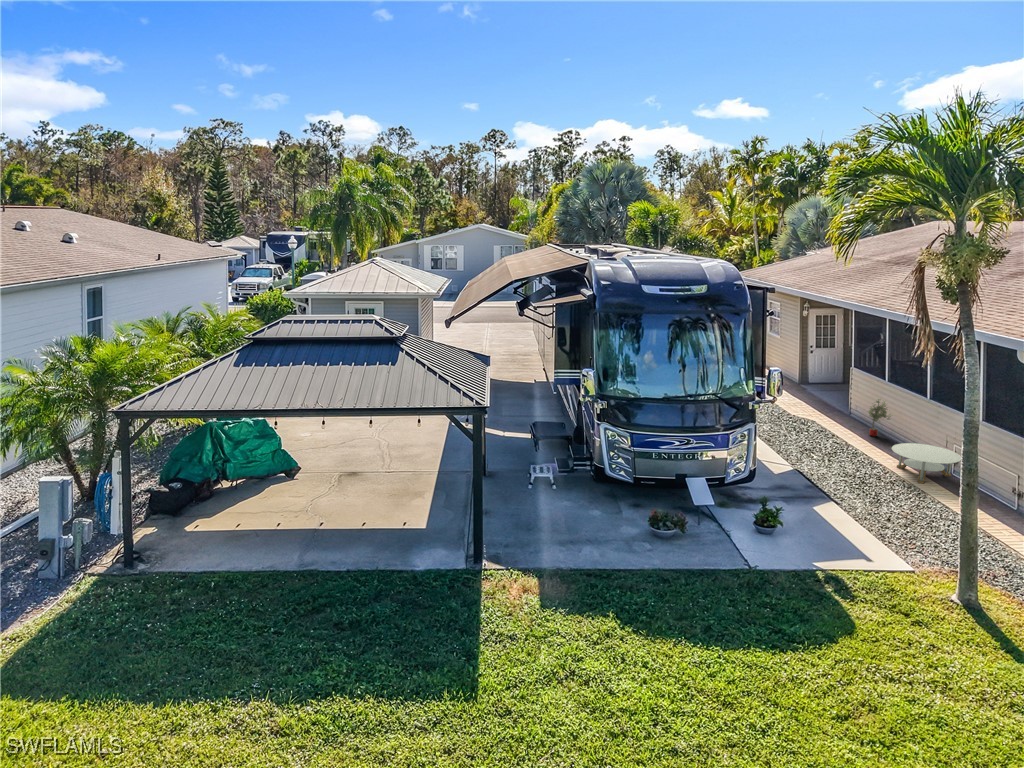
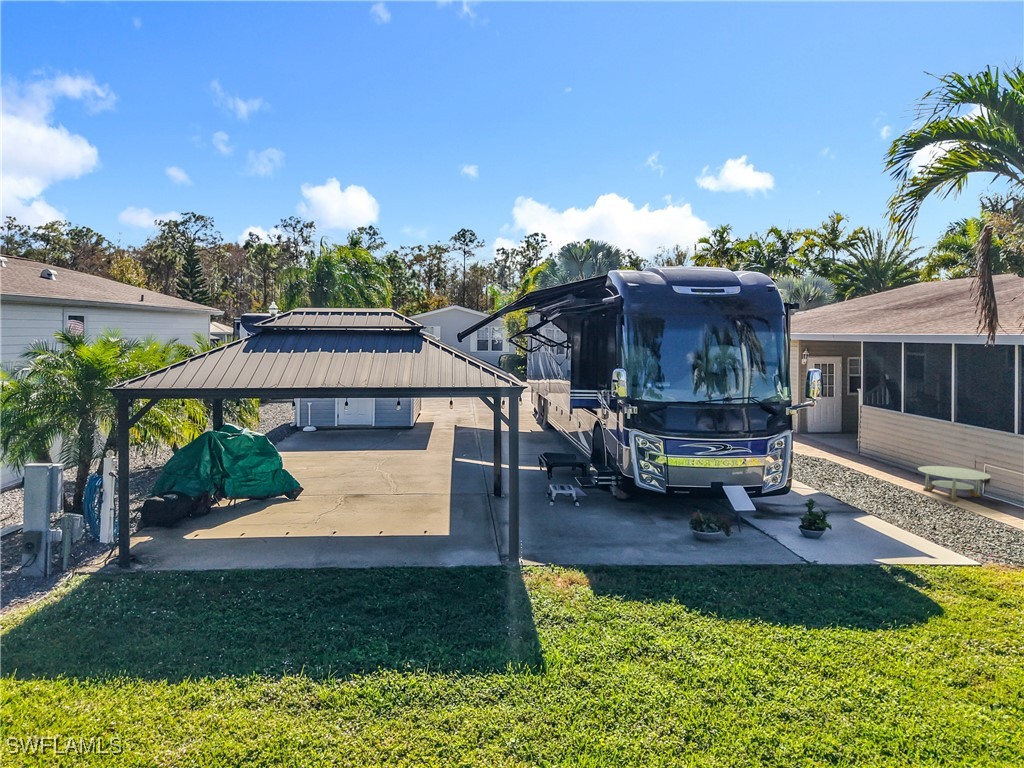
potted tree: present [868,399,891,437] -> none [881,430,908,469]

